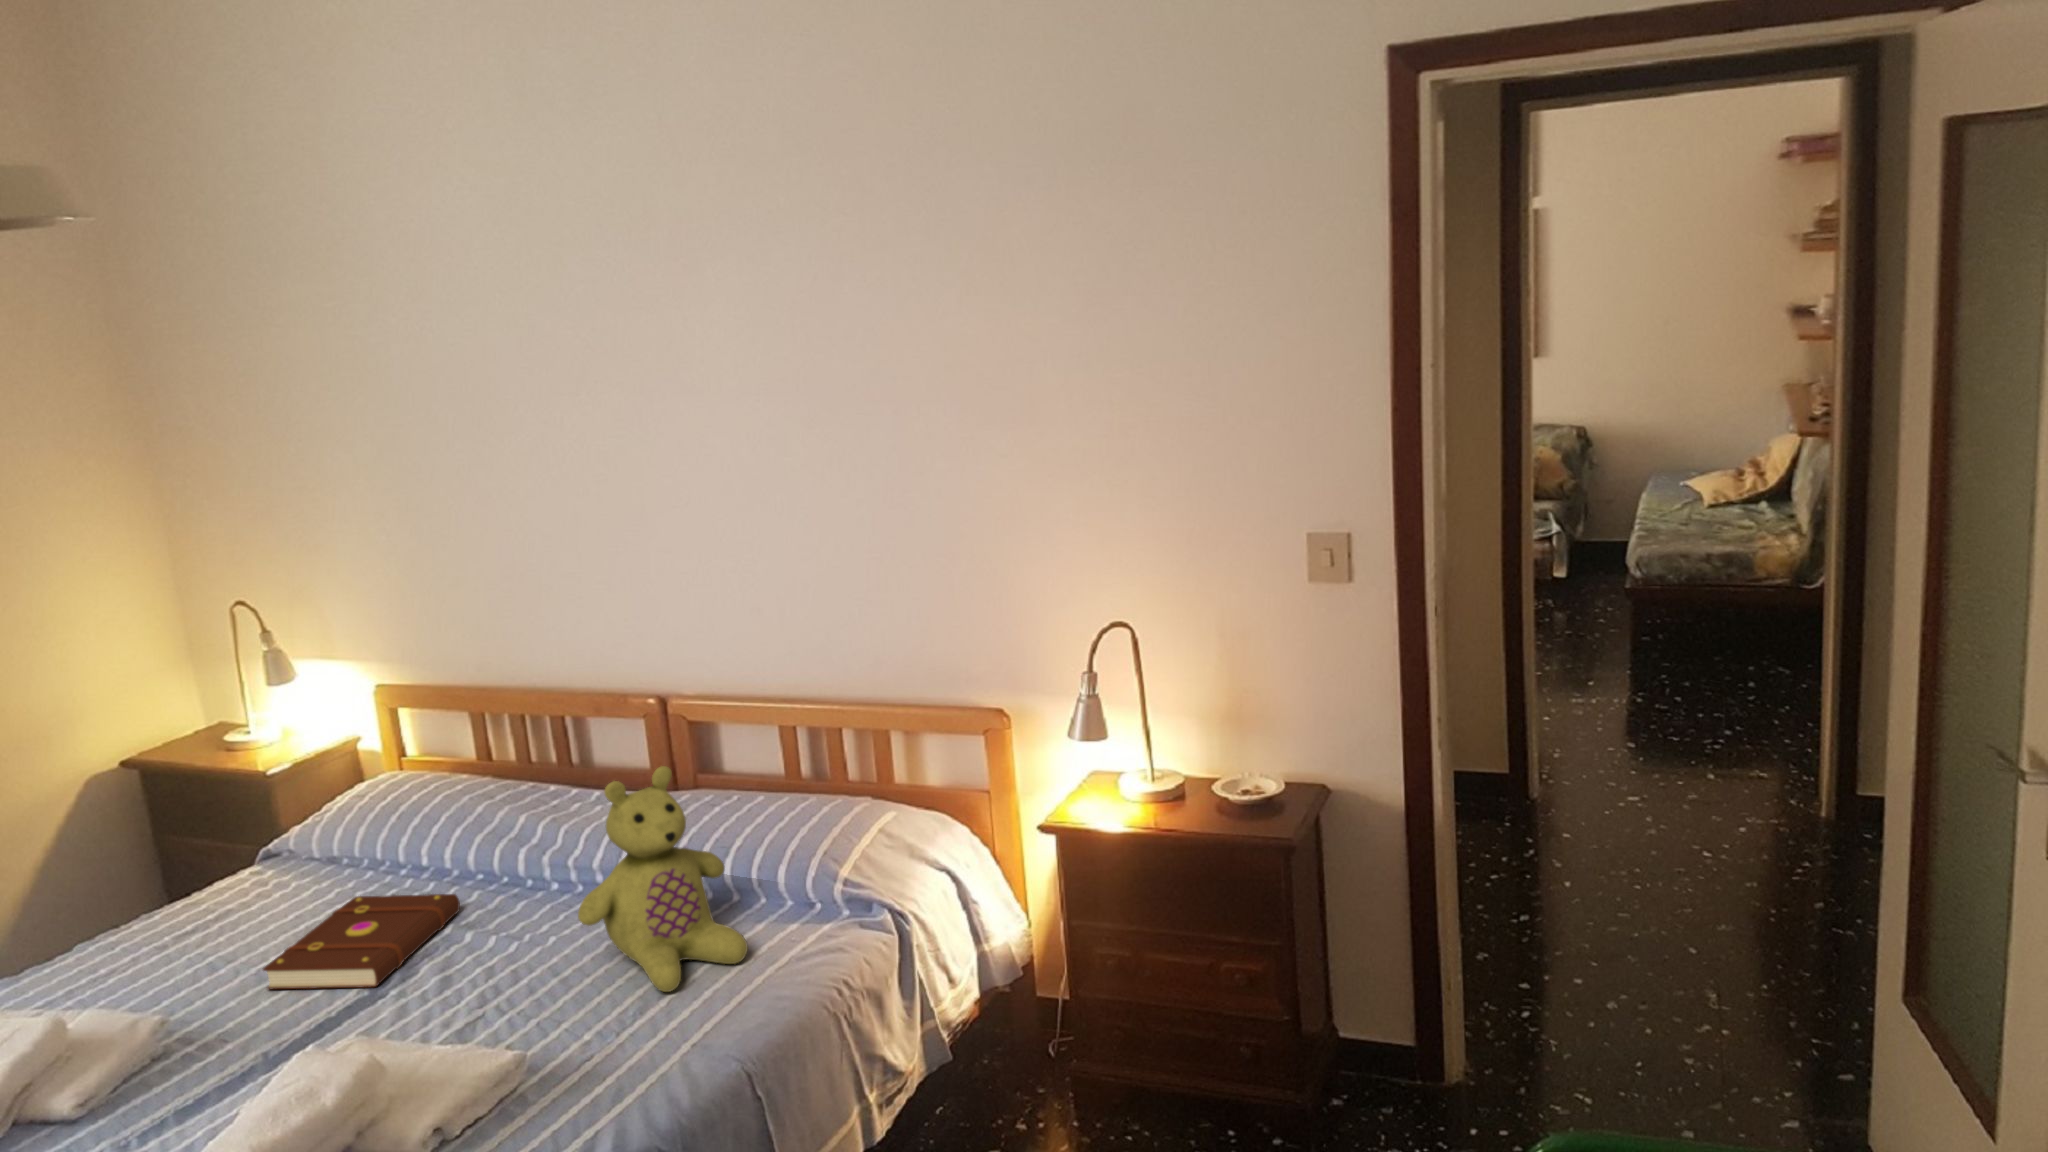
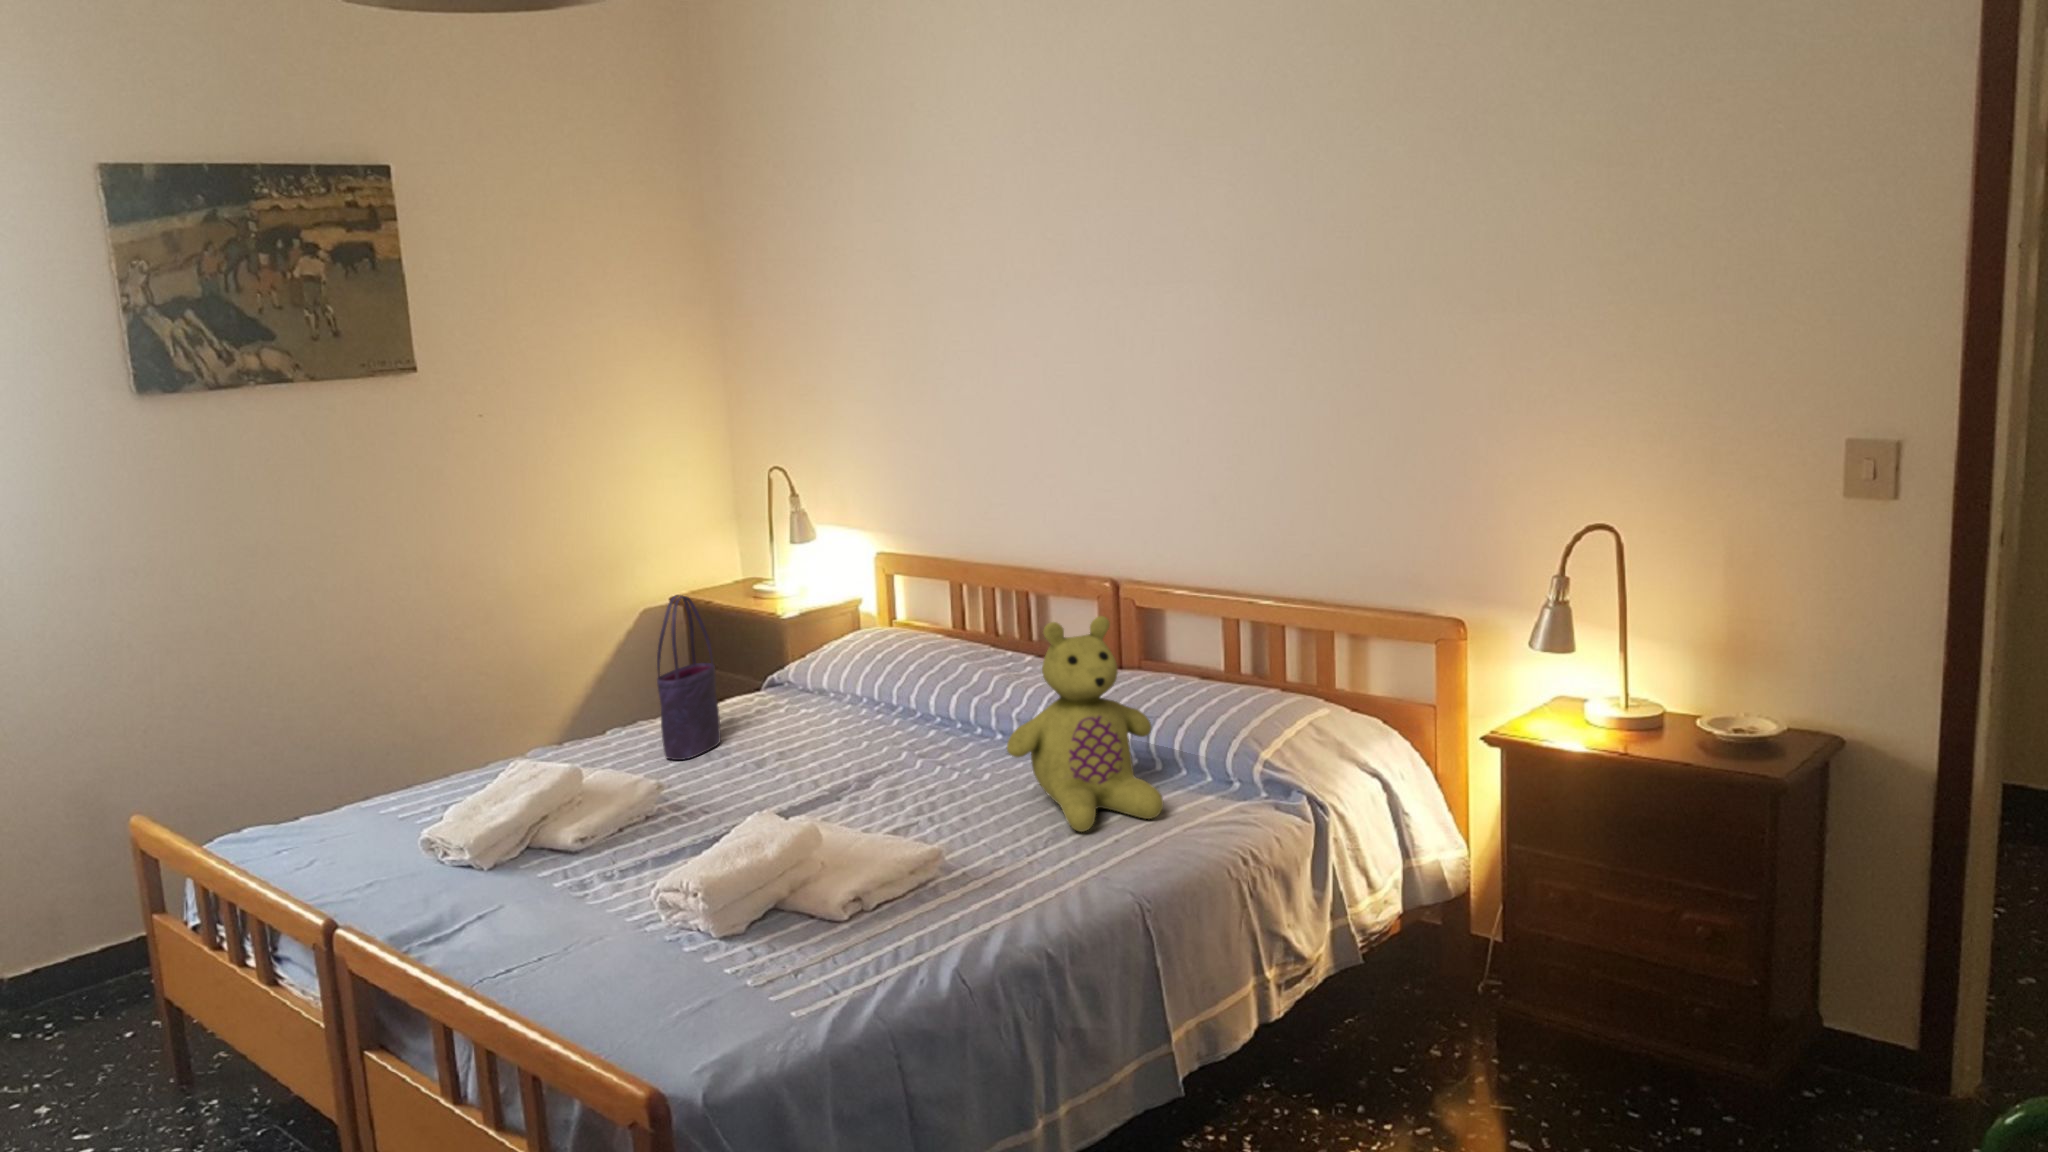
tote bag: none [137,792,225,981] -> present [657,595,721,760]
book: present [263,894,460,989] -> none [740,717,914,789]

